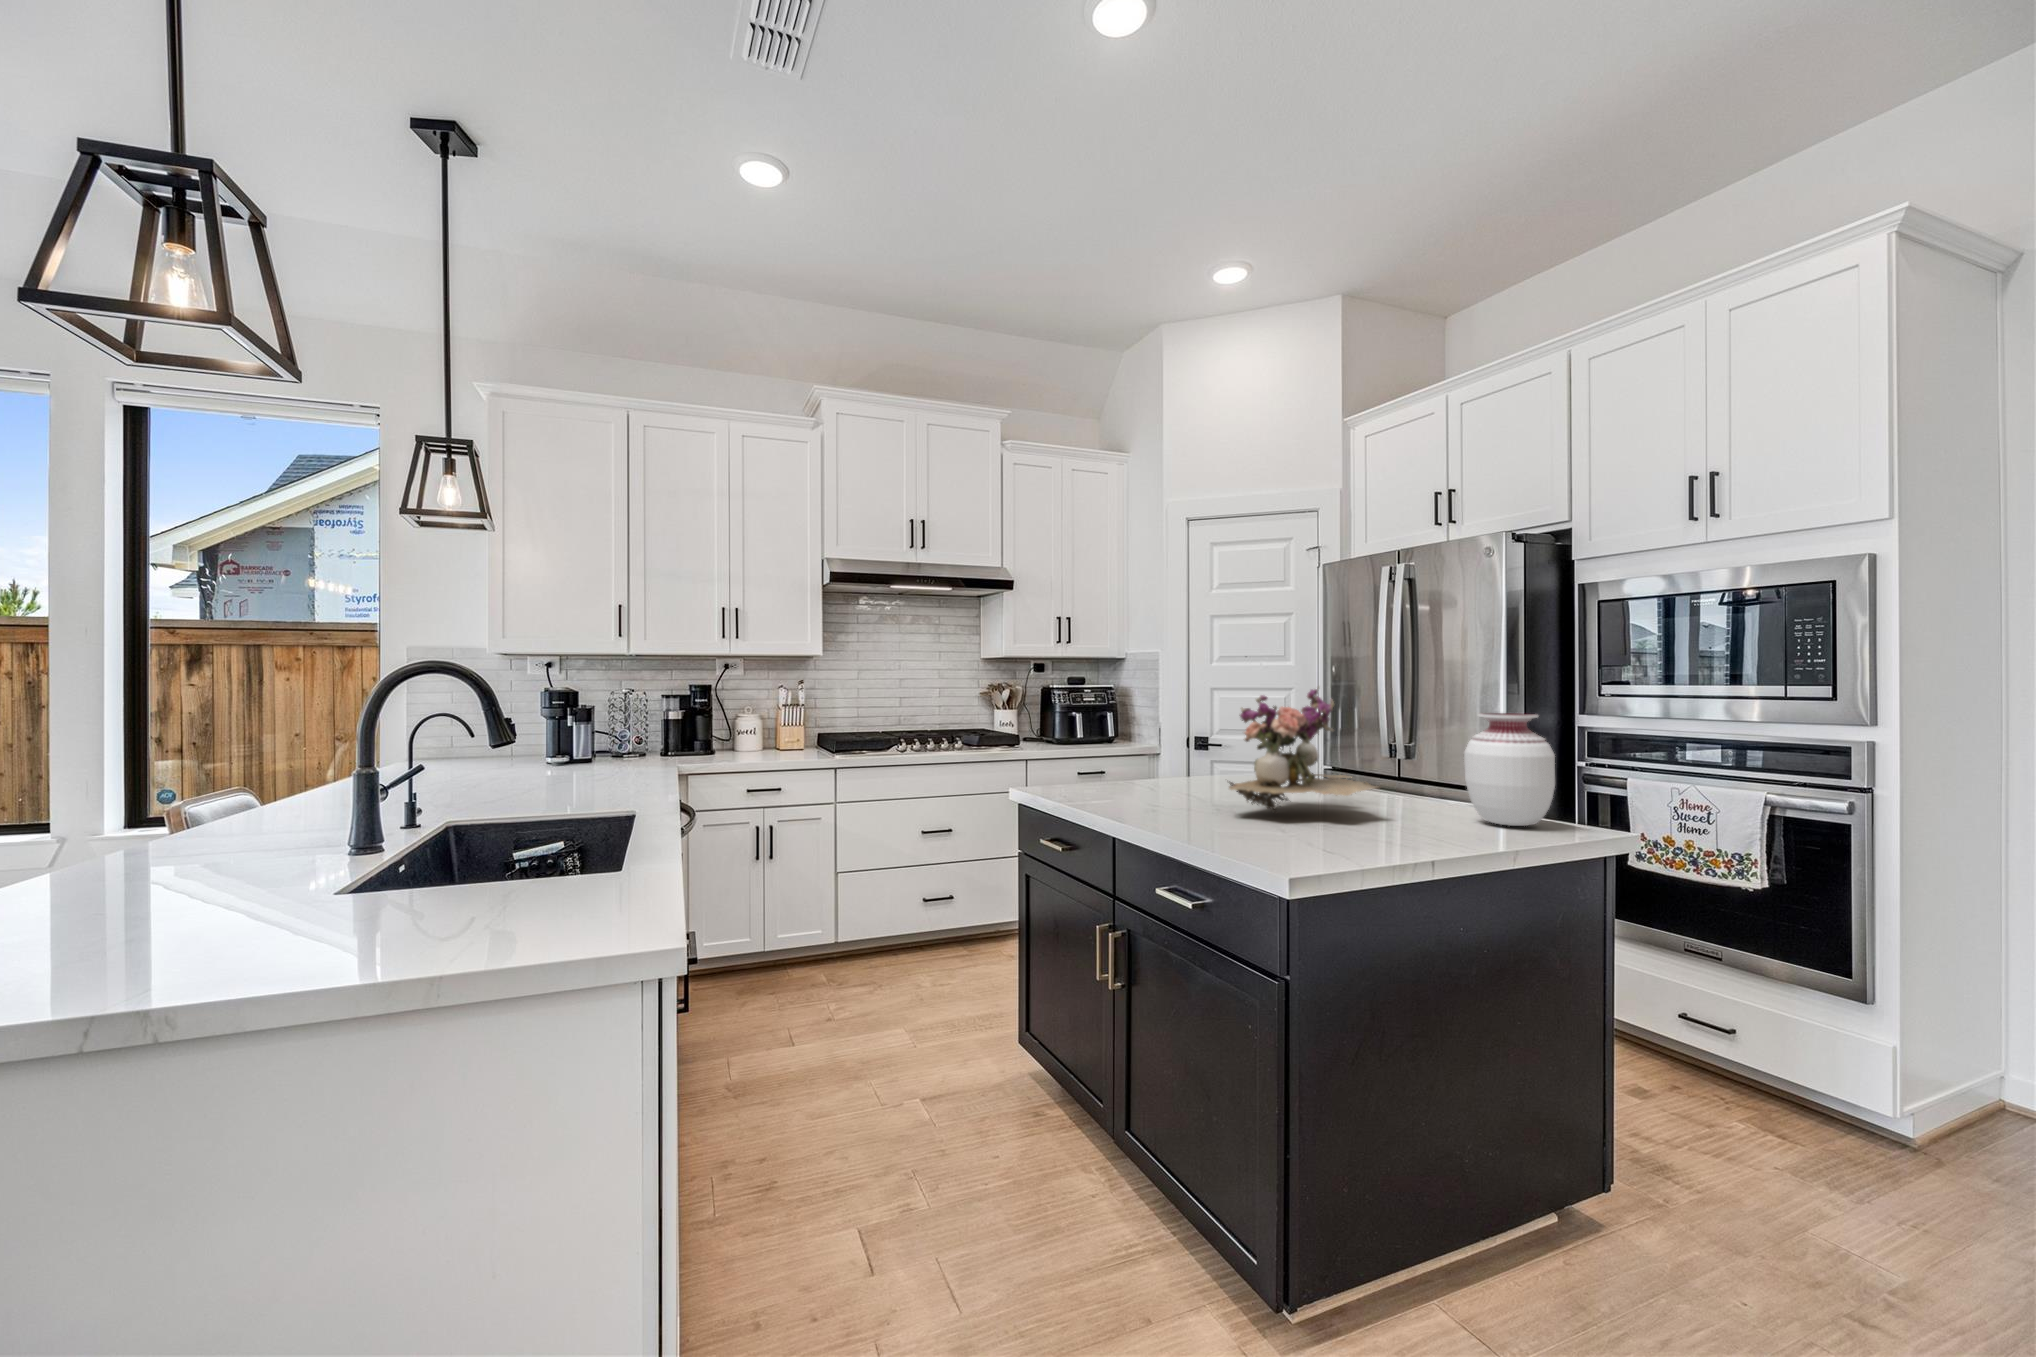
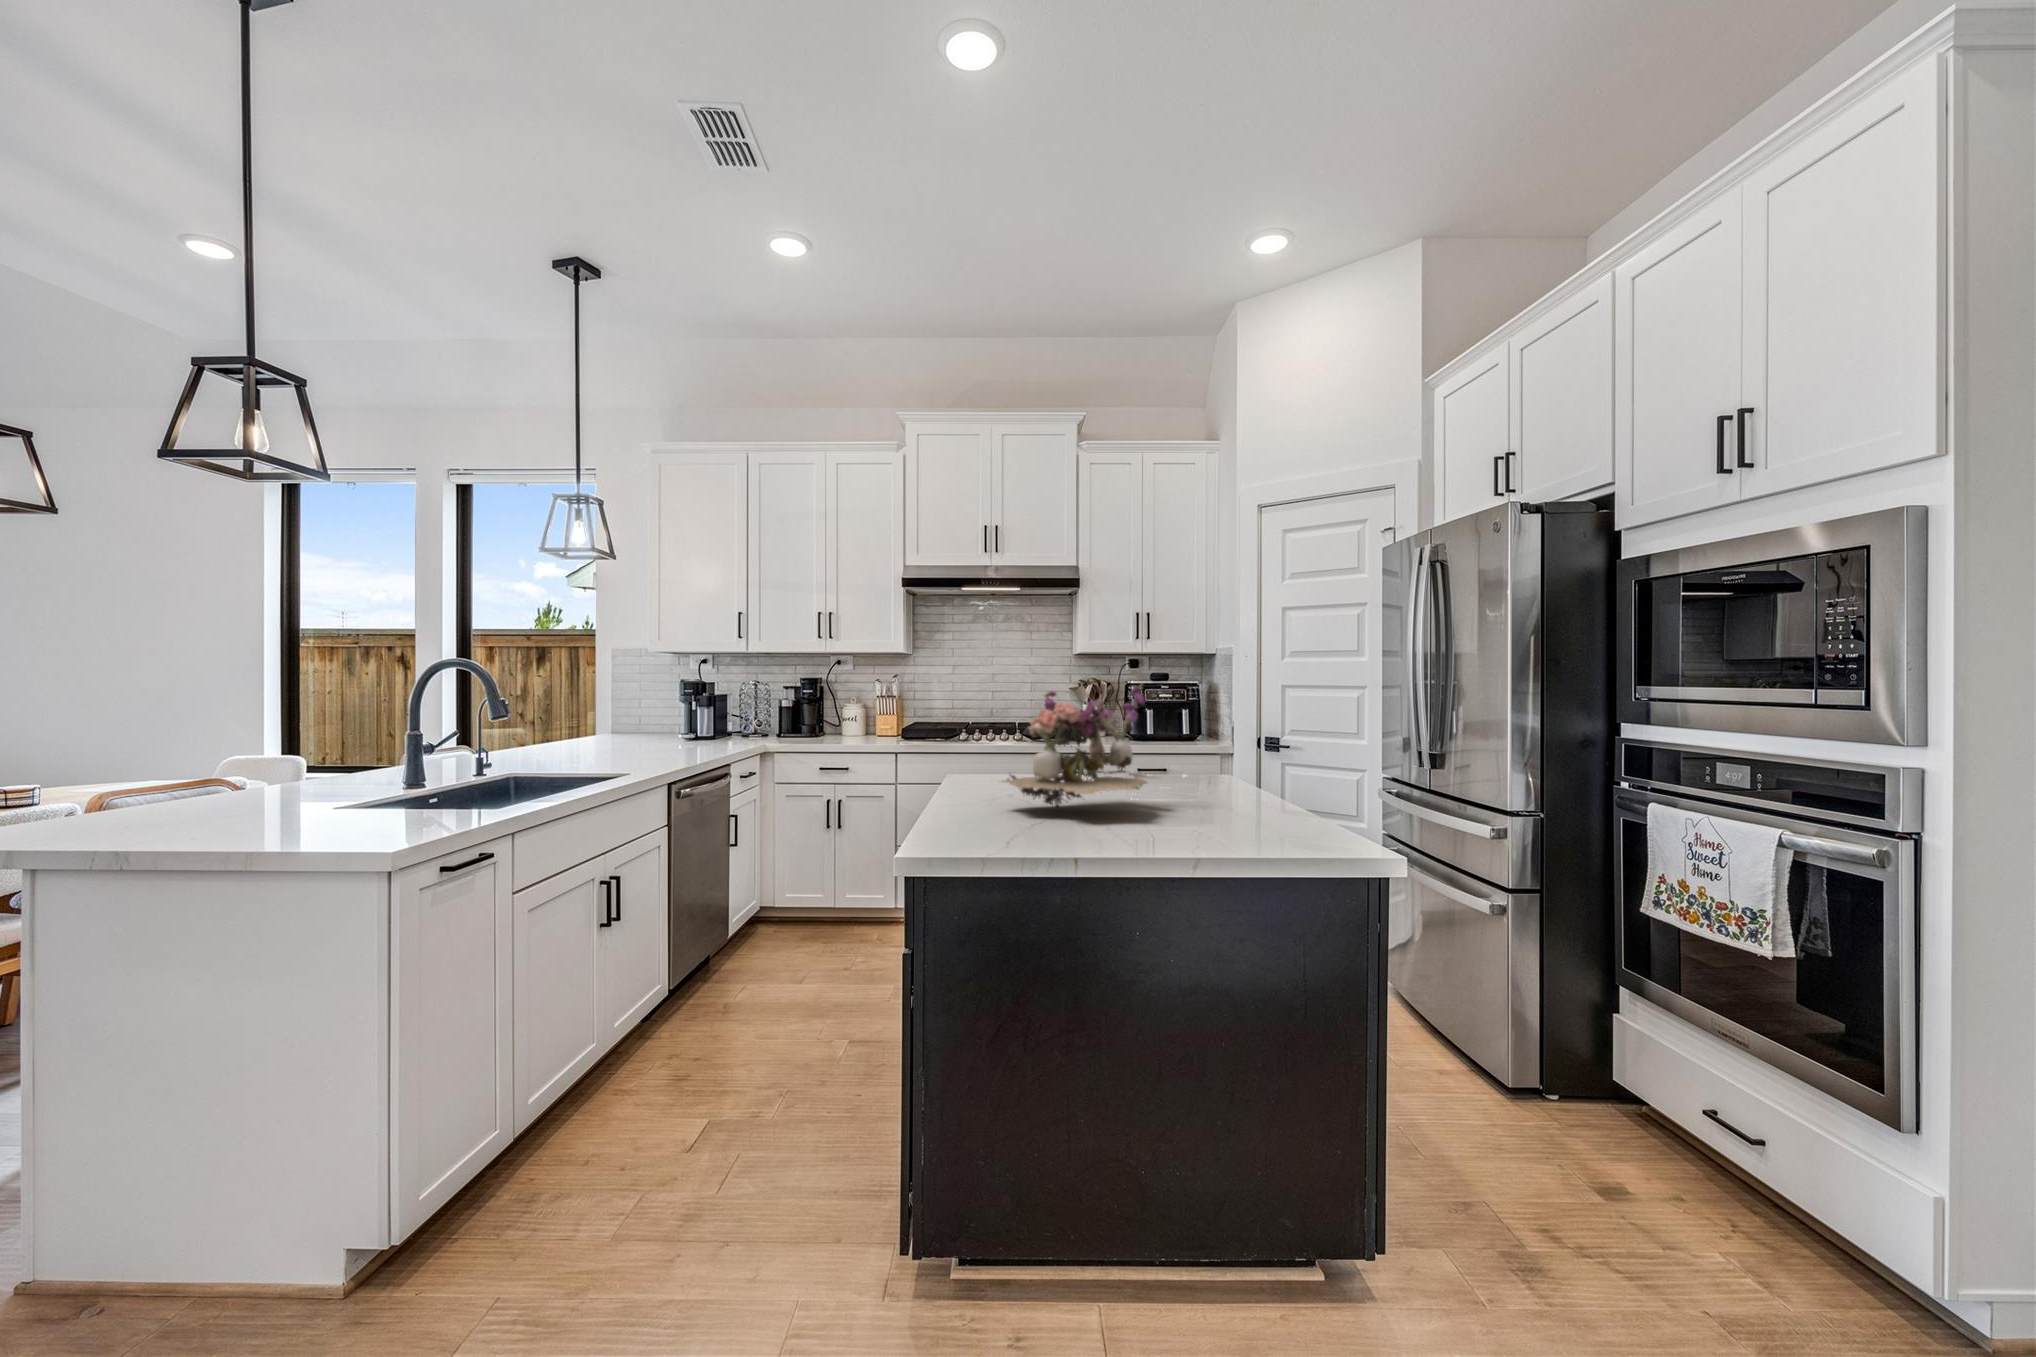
vase: present [1464,713,1555,826] -> none [1217,714,1307,839]

